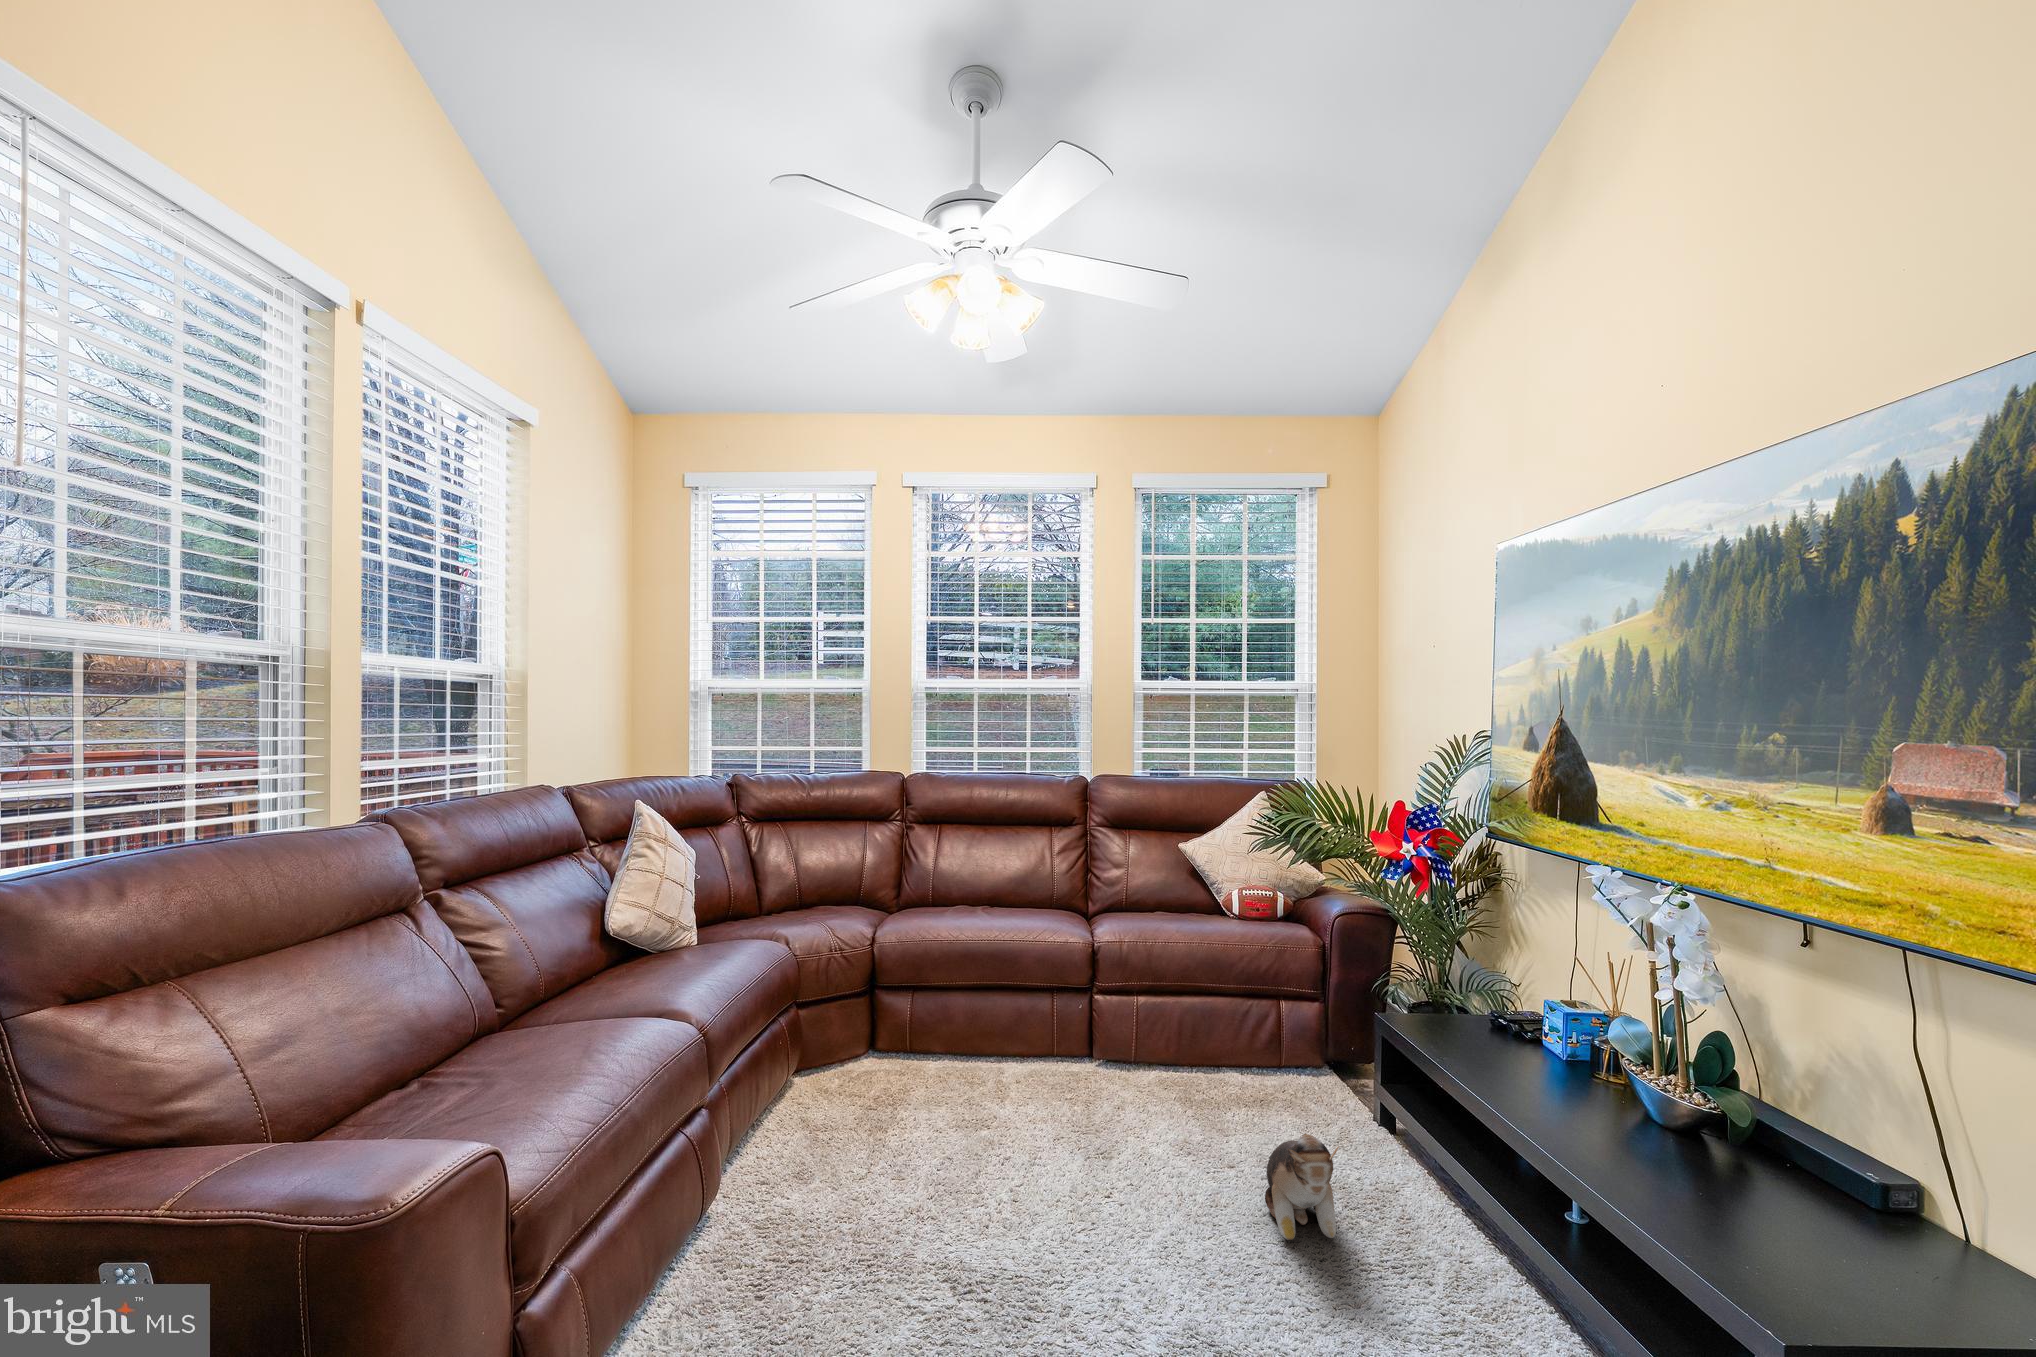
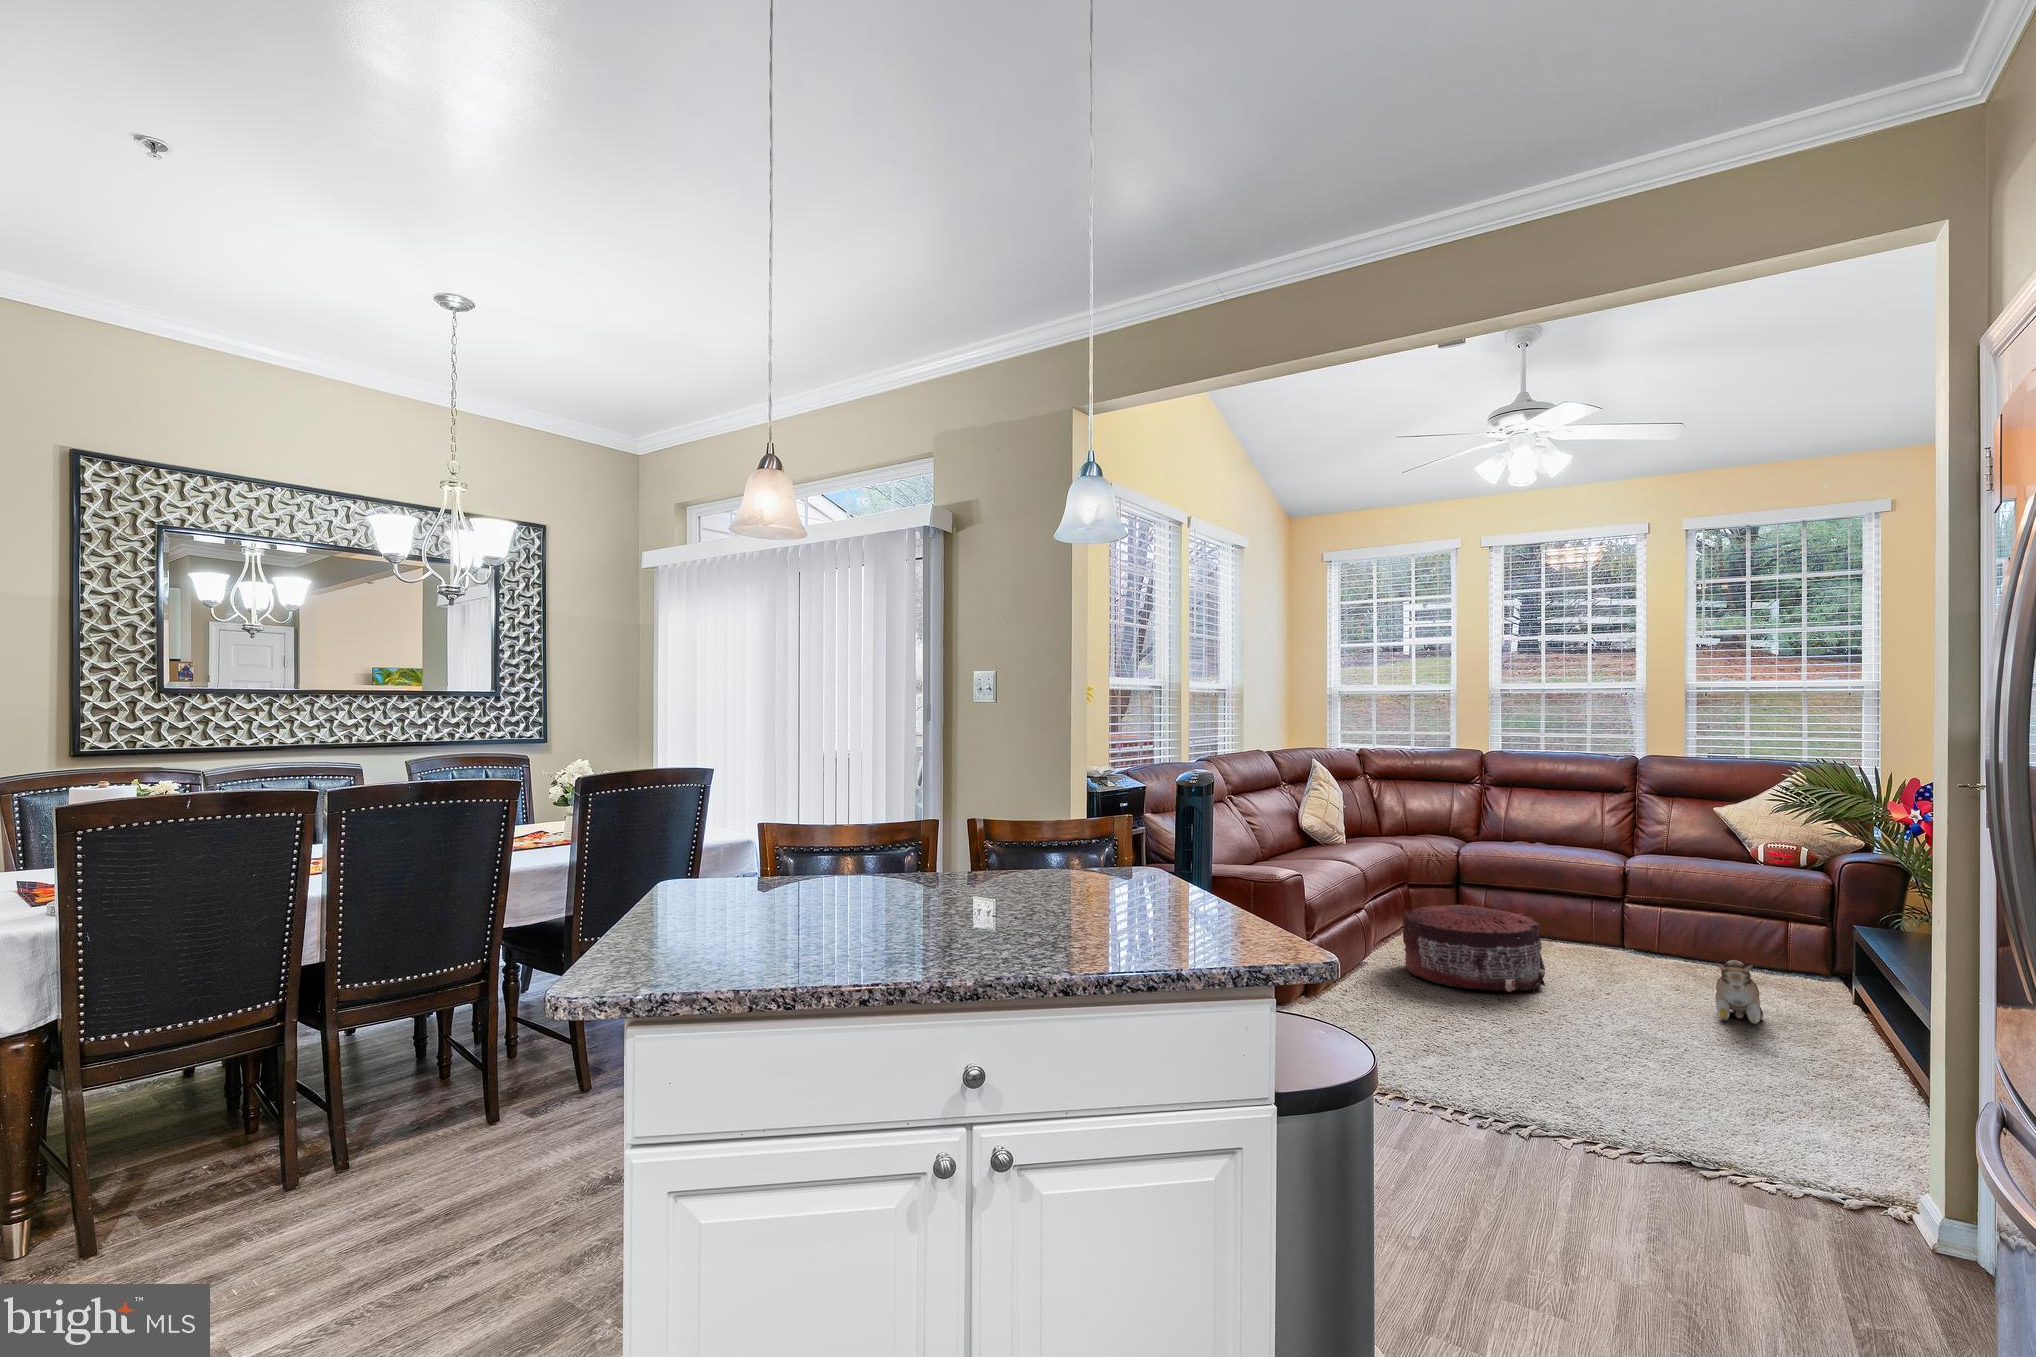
pouf: none [772,1059,1019,1283] -> present [1403,905,1545,992]

